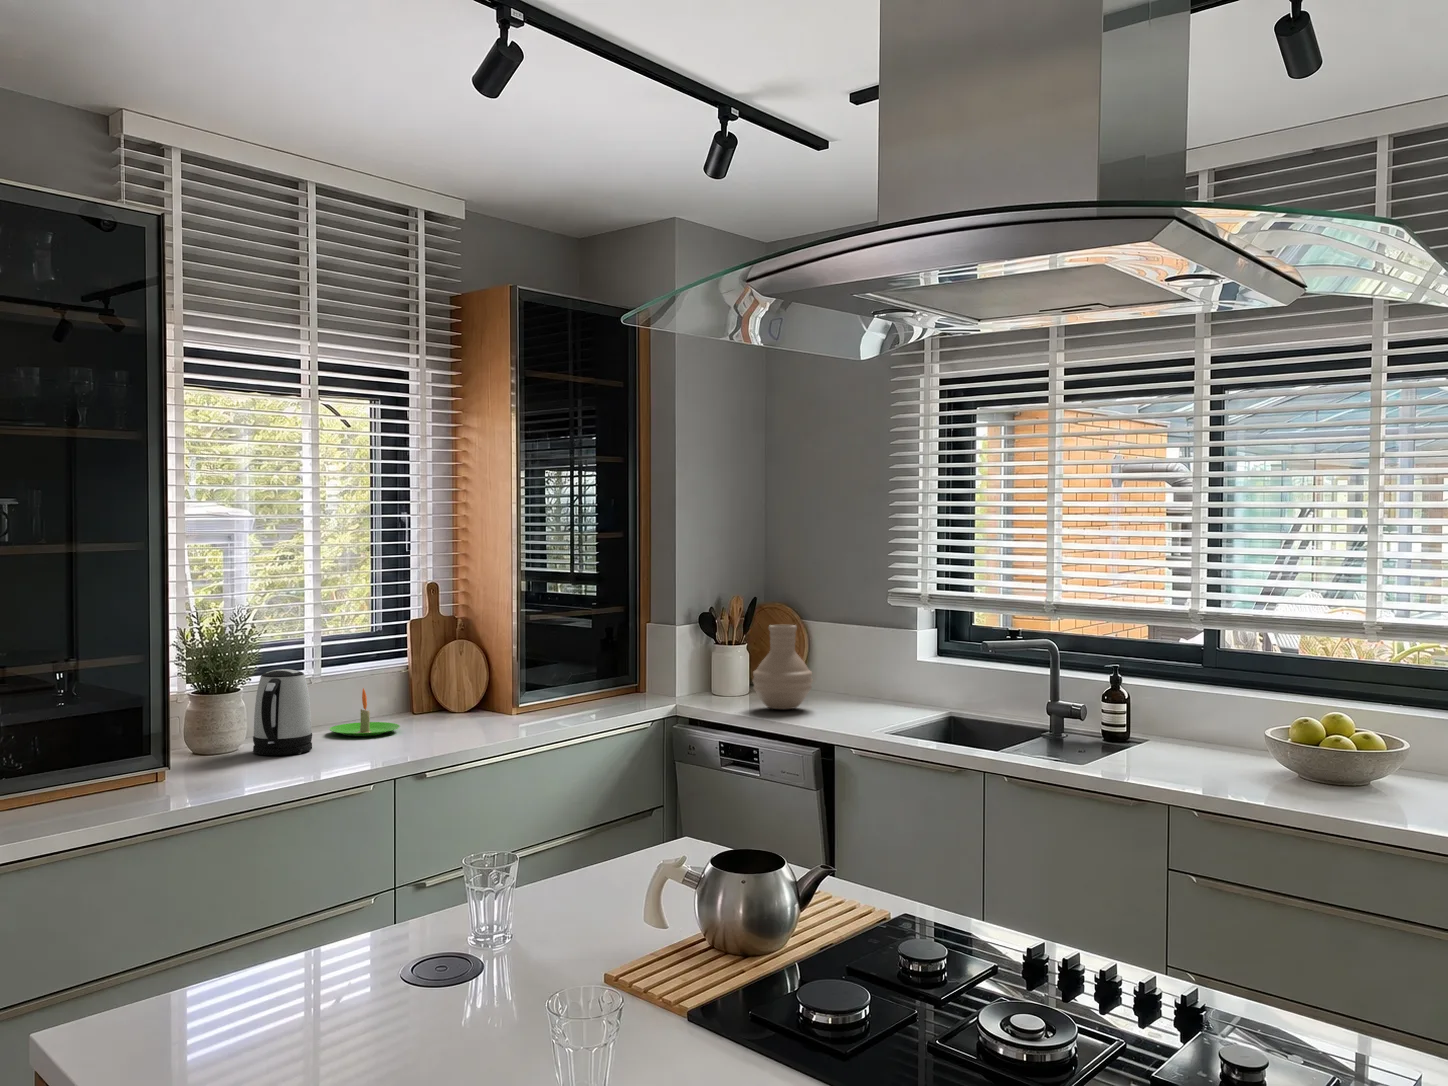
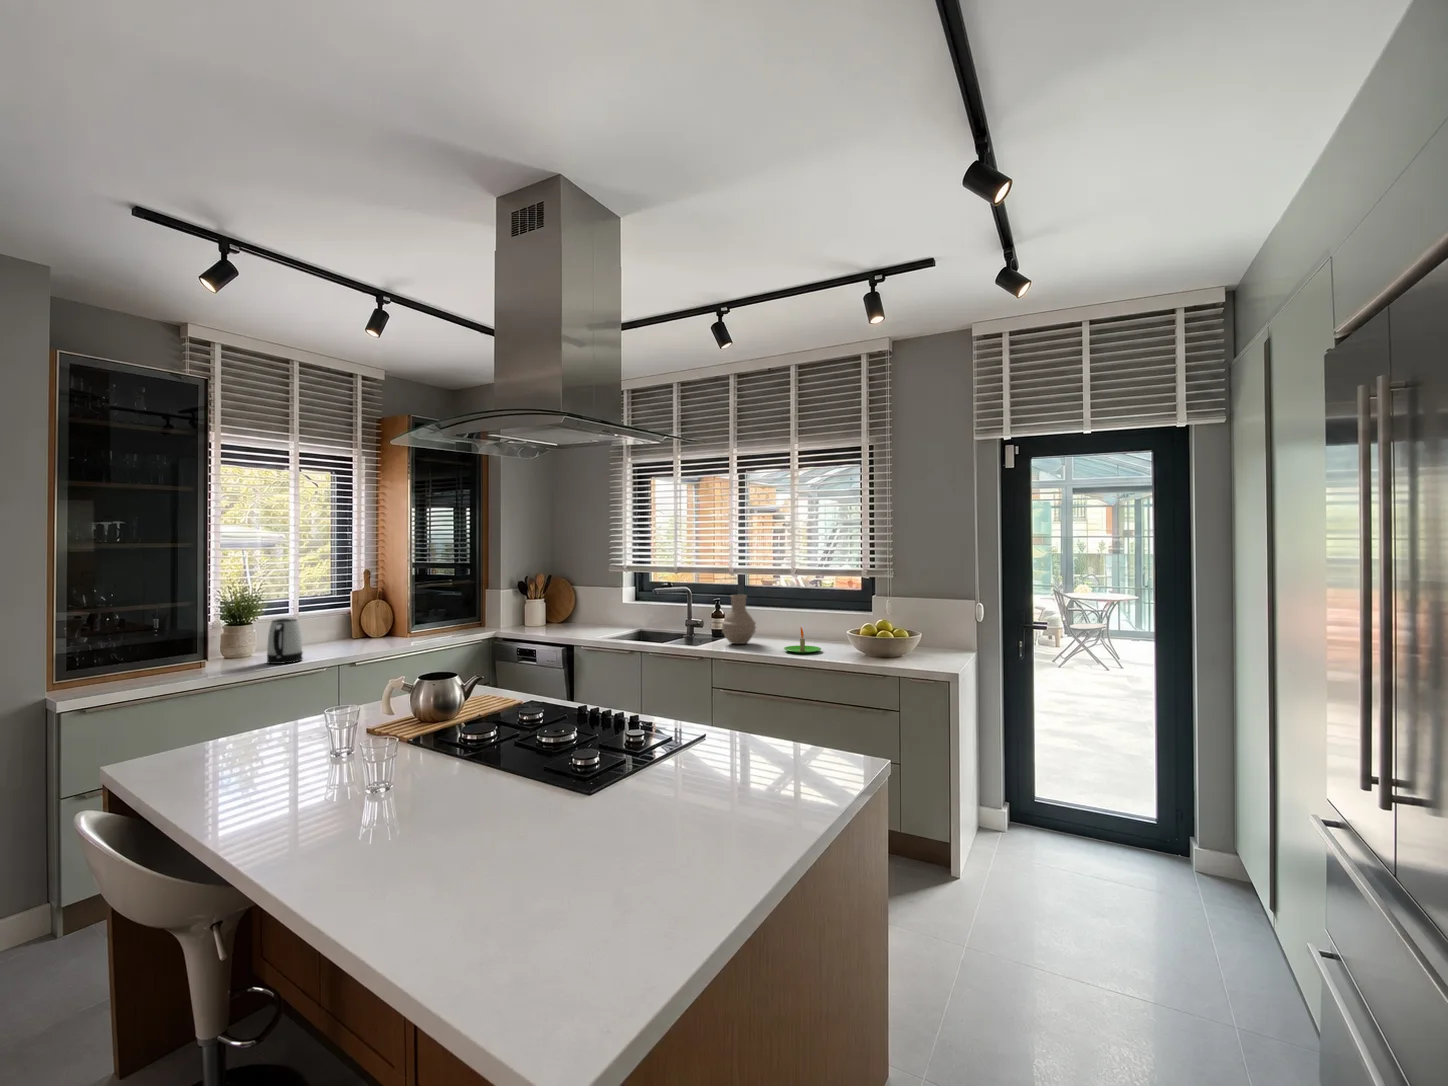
vase: present [752,625,813,709] -> present [722,595,756,644]
candle: present [329,688,400,736] -> present [784,628,821,653]

